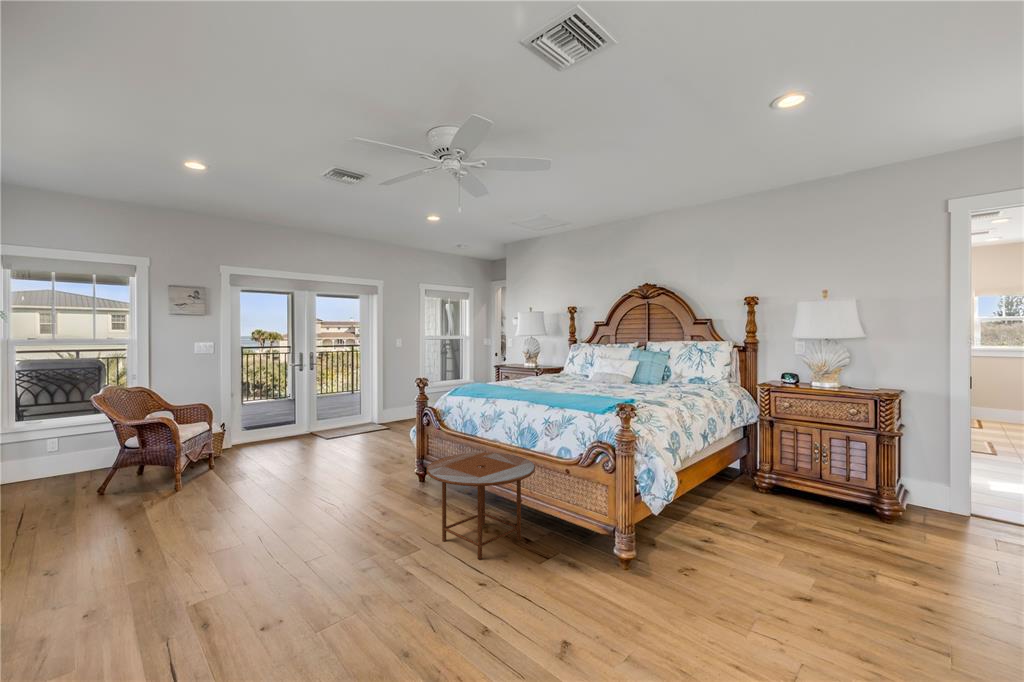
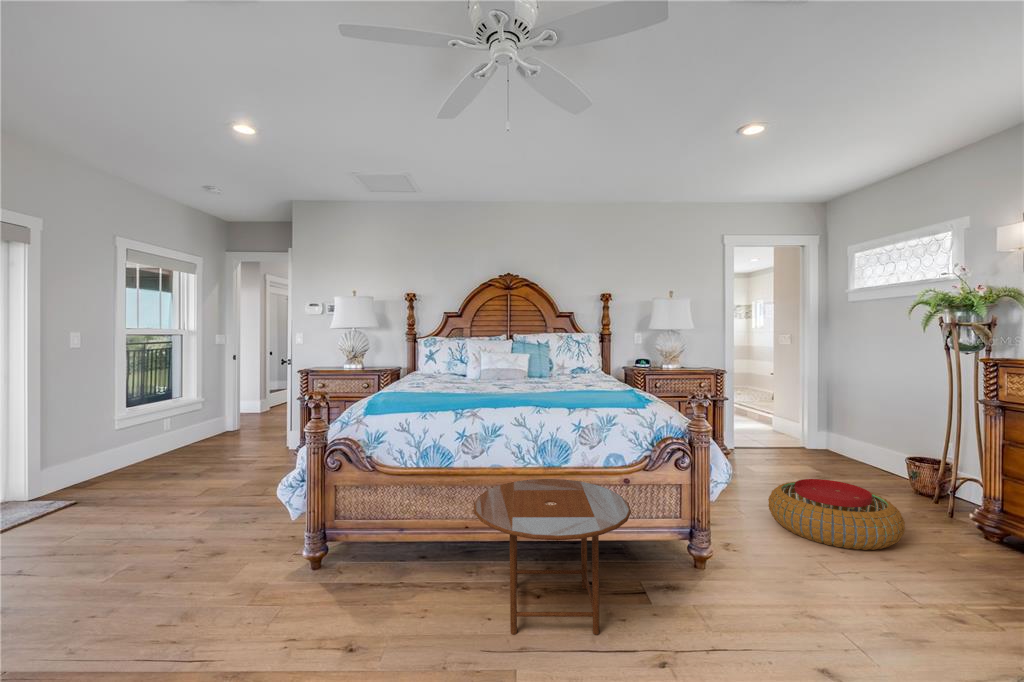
pouf: none [773,531,949,635] -> present [768,479,905,550]

